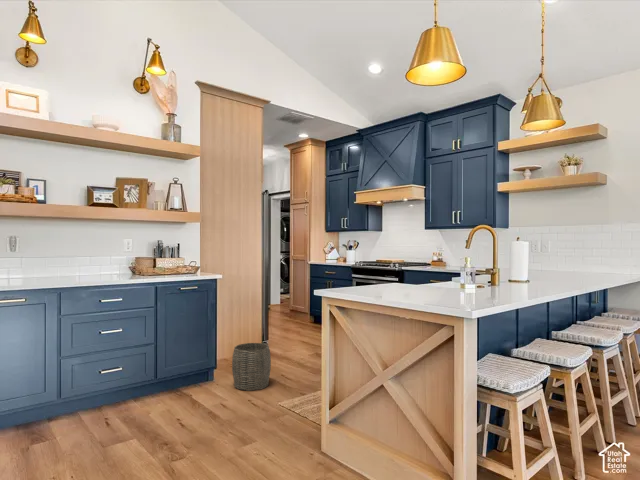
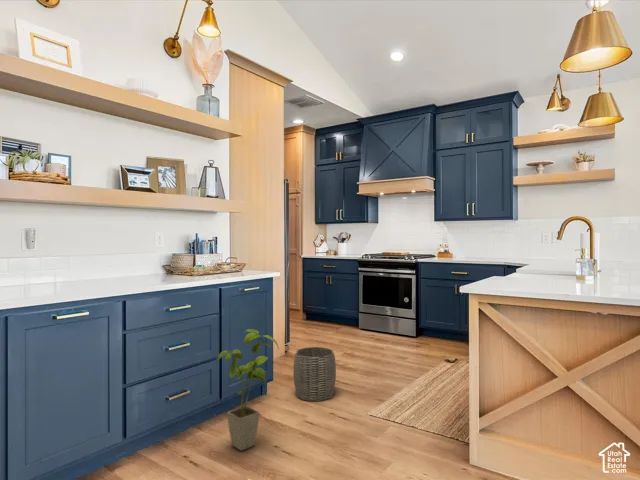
house plant: none [132,320,185,421] -> present [217,329,278,451]

